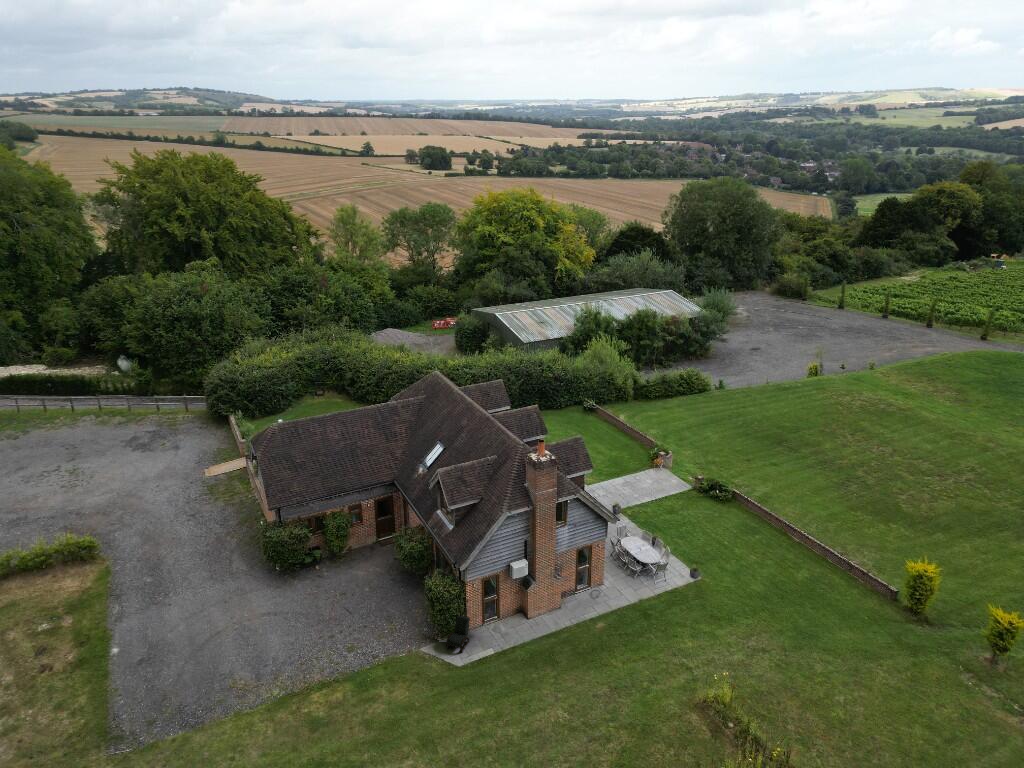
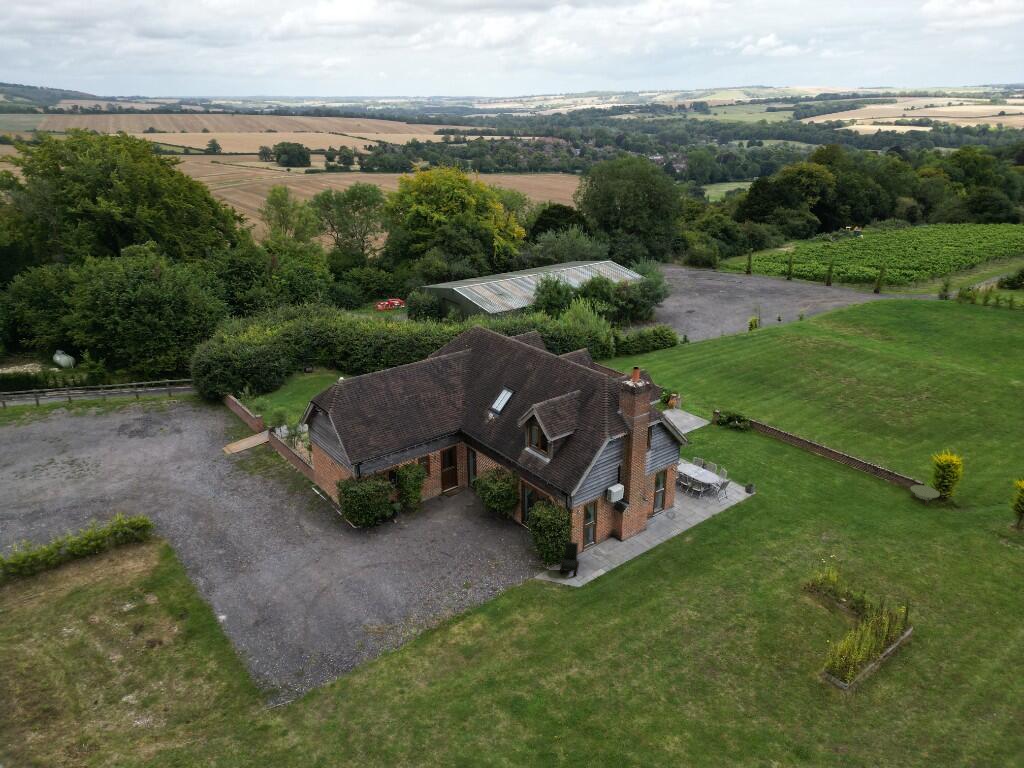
round table: none [878,592,911,619] -> present [910,485,940,506]

